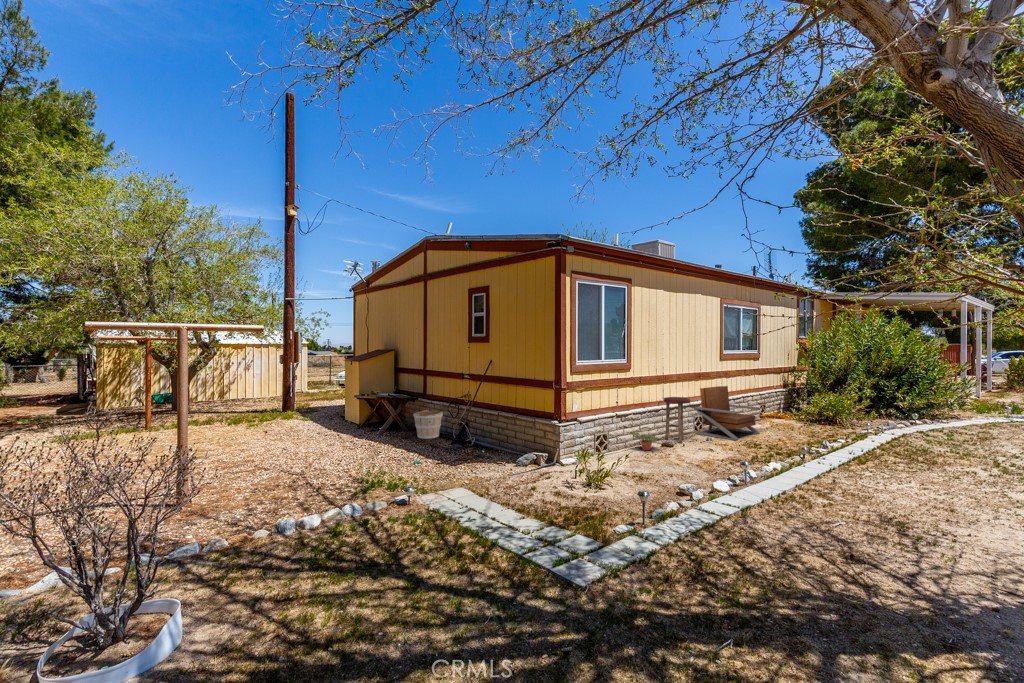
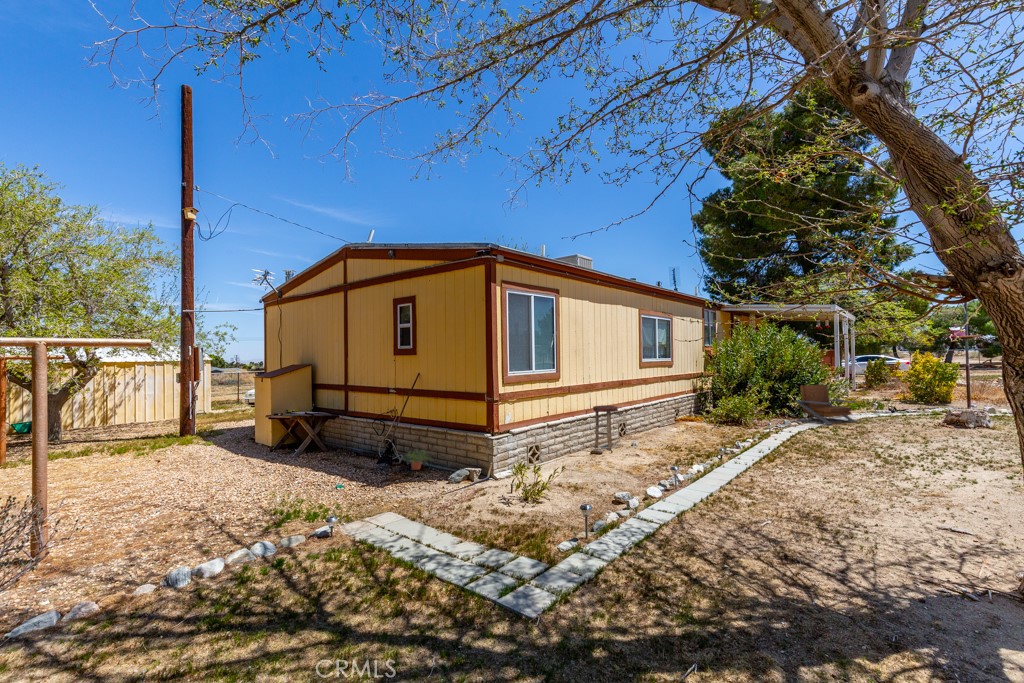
lounge chair: present [694,386,760,440] -> present [795,385,856,425]
wooden bucket: present [413,410,443,439] -> none [336,428,369,459]
potted plant: present [631,433,659,450] -> present [400,449,433,470]

